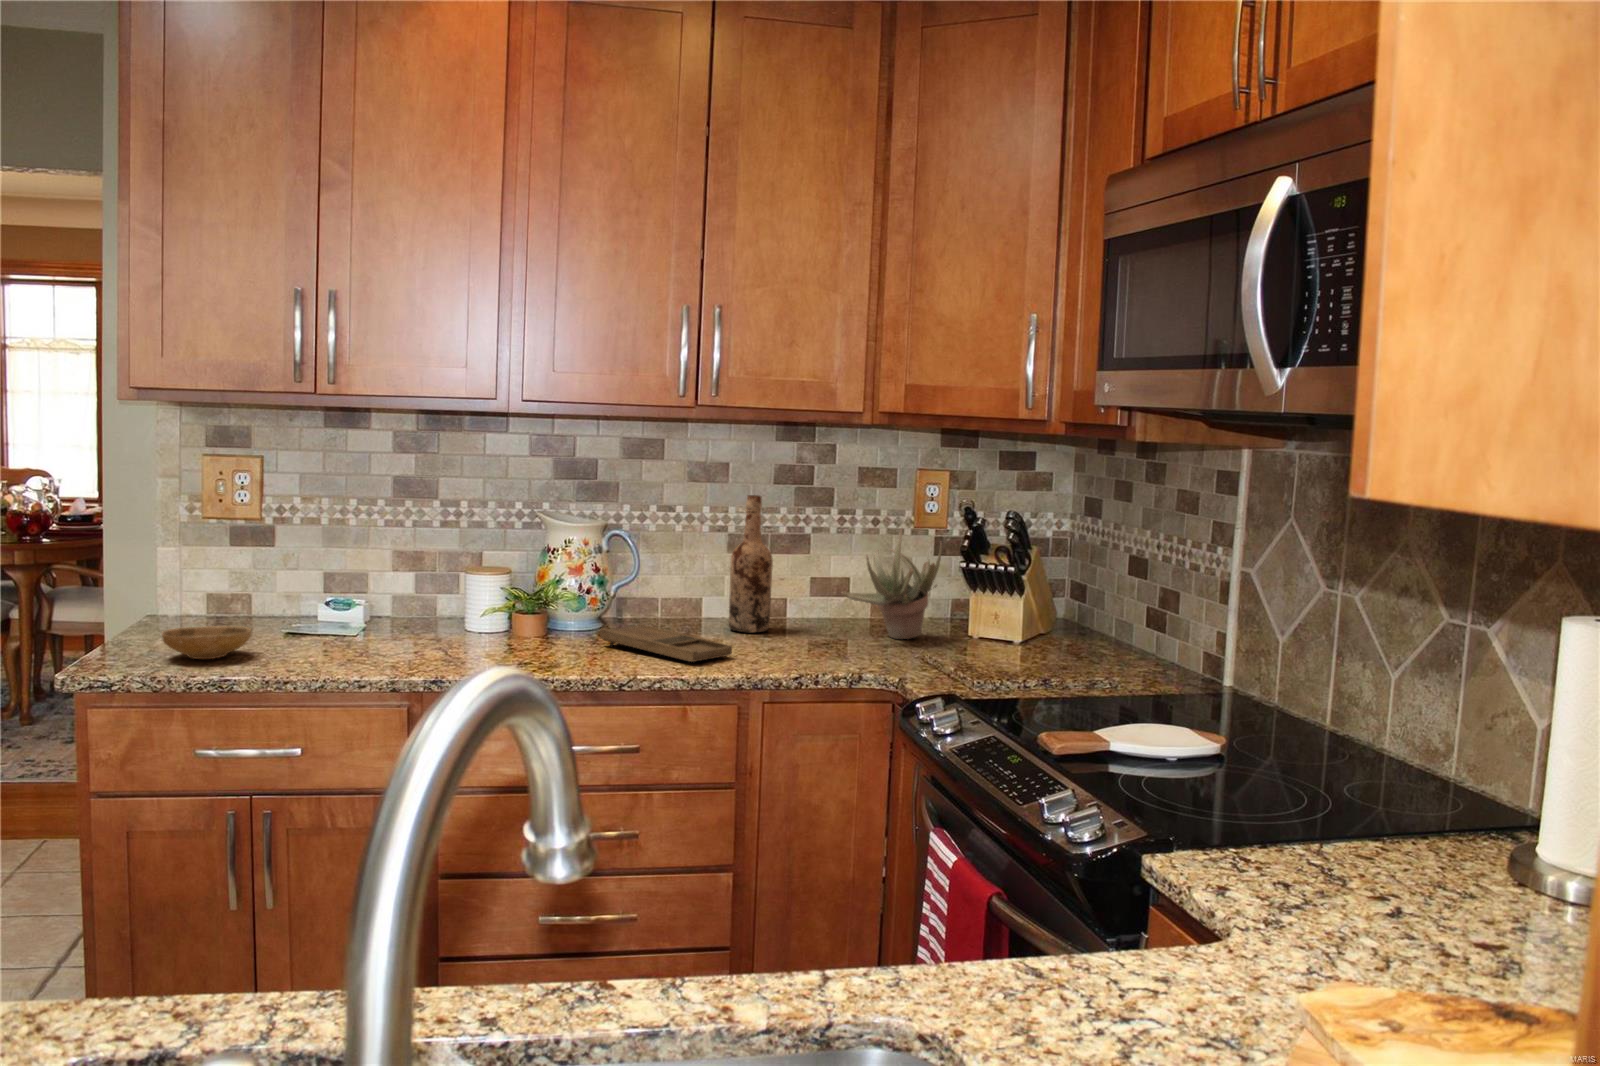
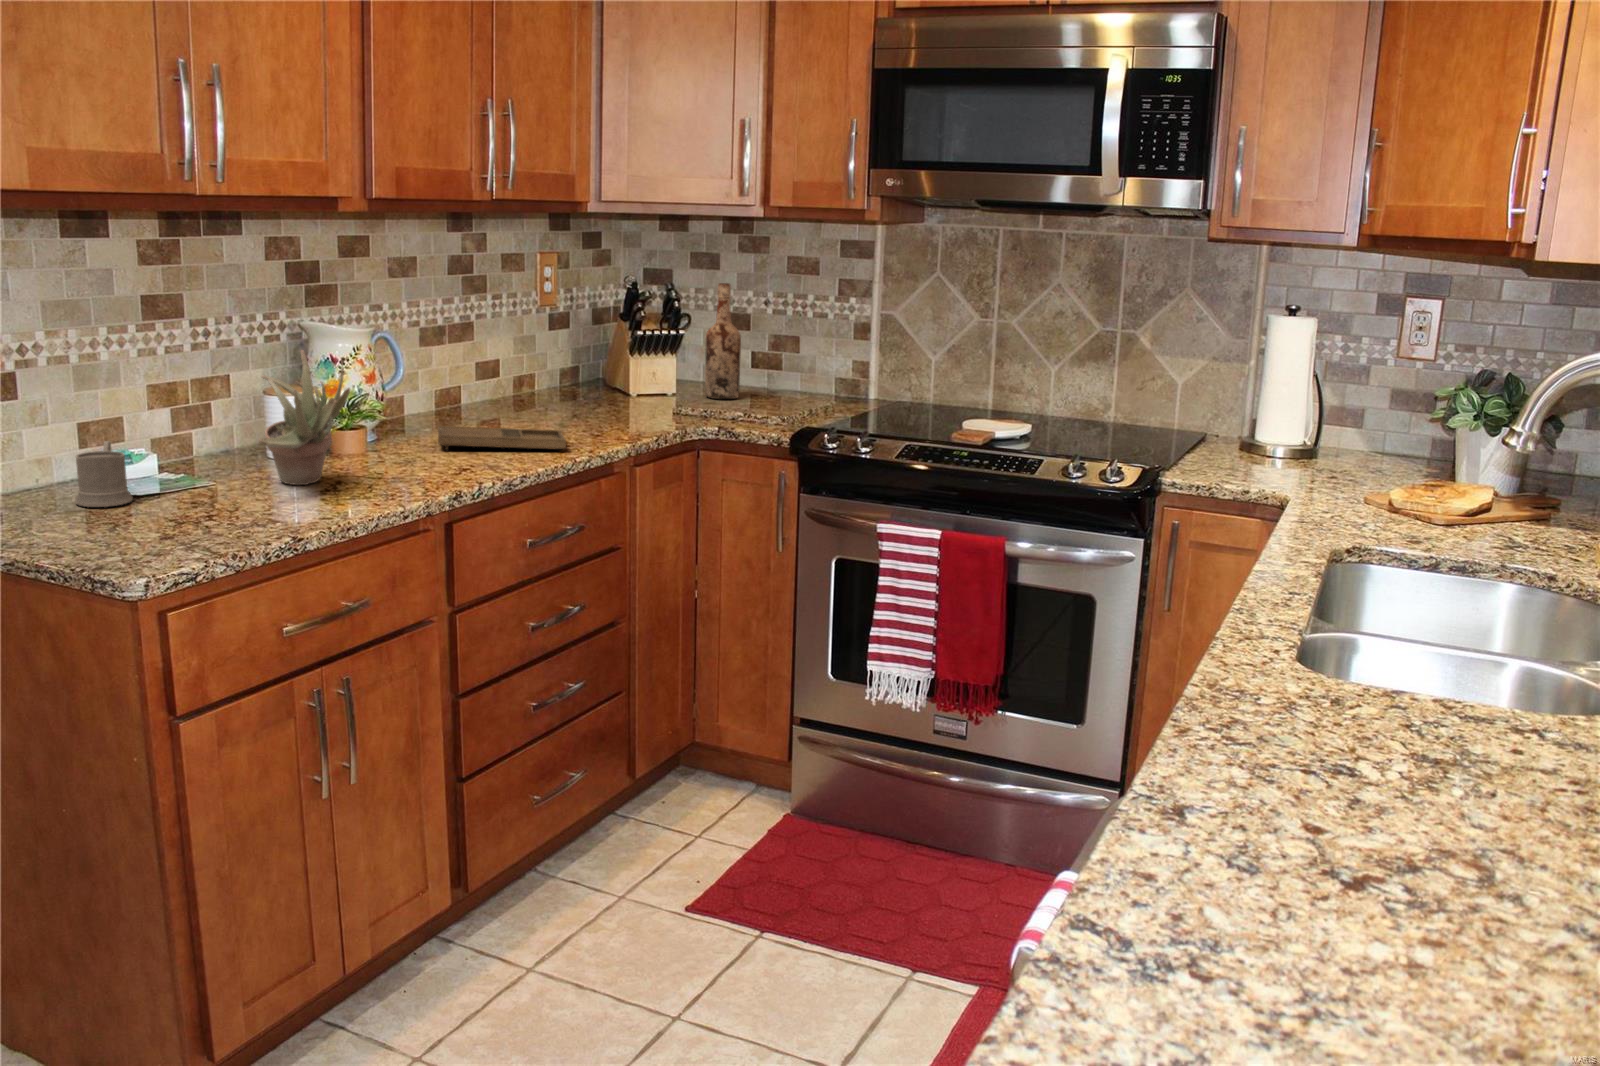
wine bottle: present [729,495,773,632] -> present [705,283,741,399]
succulent plant: present [842,529,942,639] -> present [259,350,350,485]
mug: none [233,585,292,635] -> present [75,441,133,507]
ceramic bowl: present [162,626,251,659] -> none [138,489,241,533]

